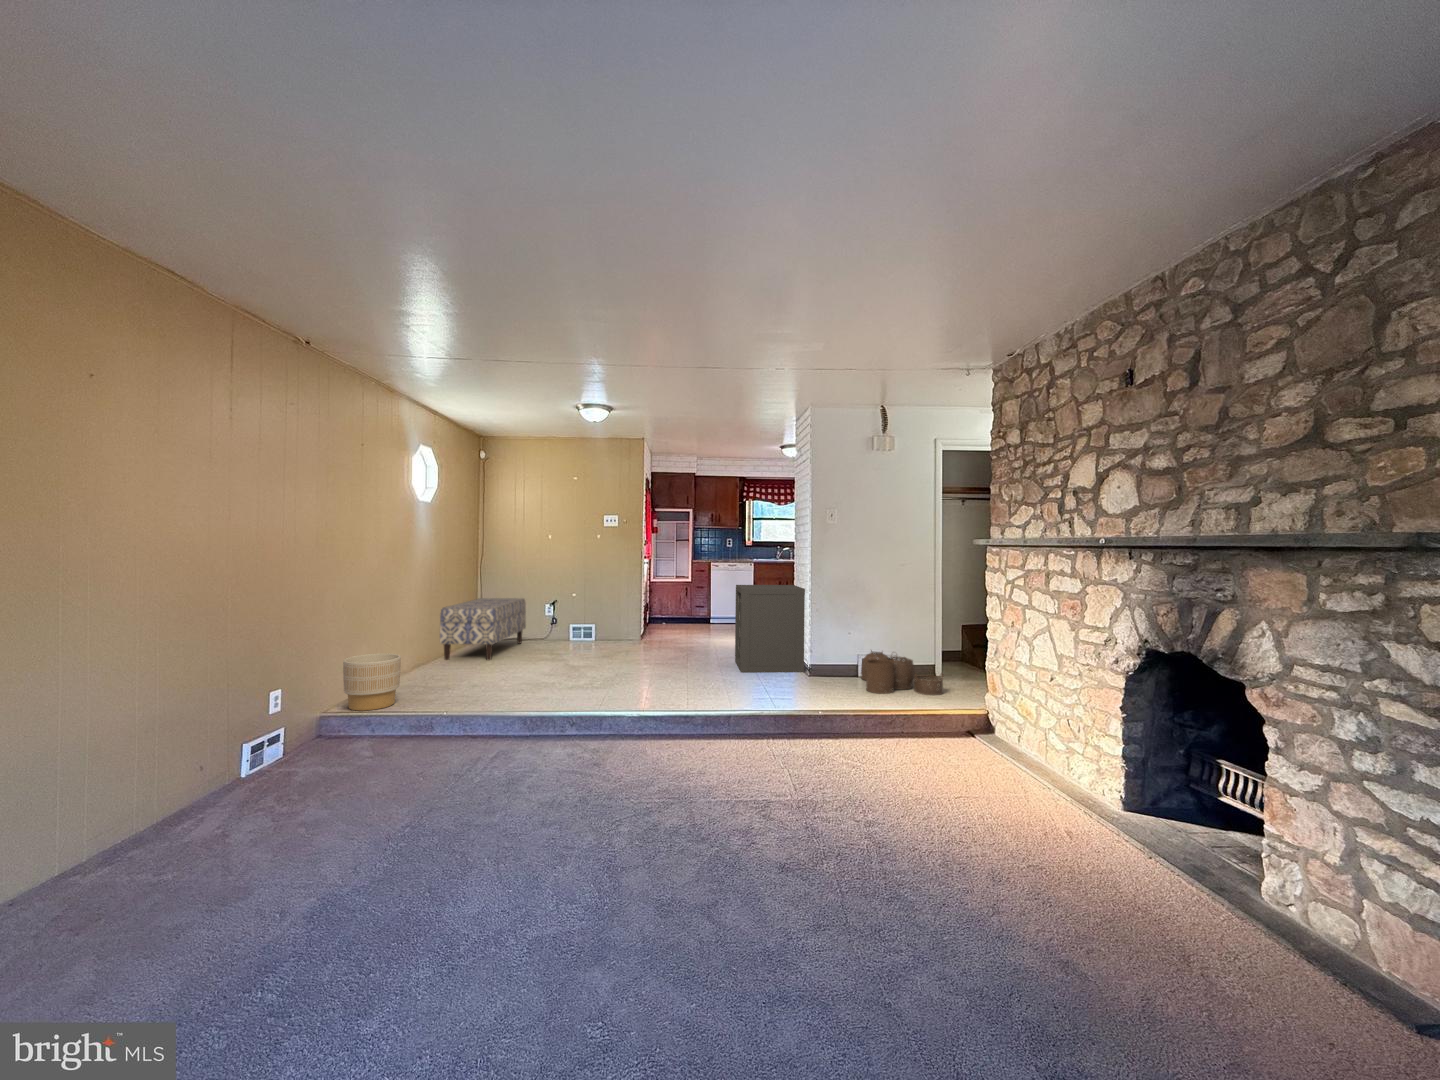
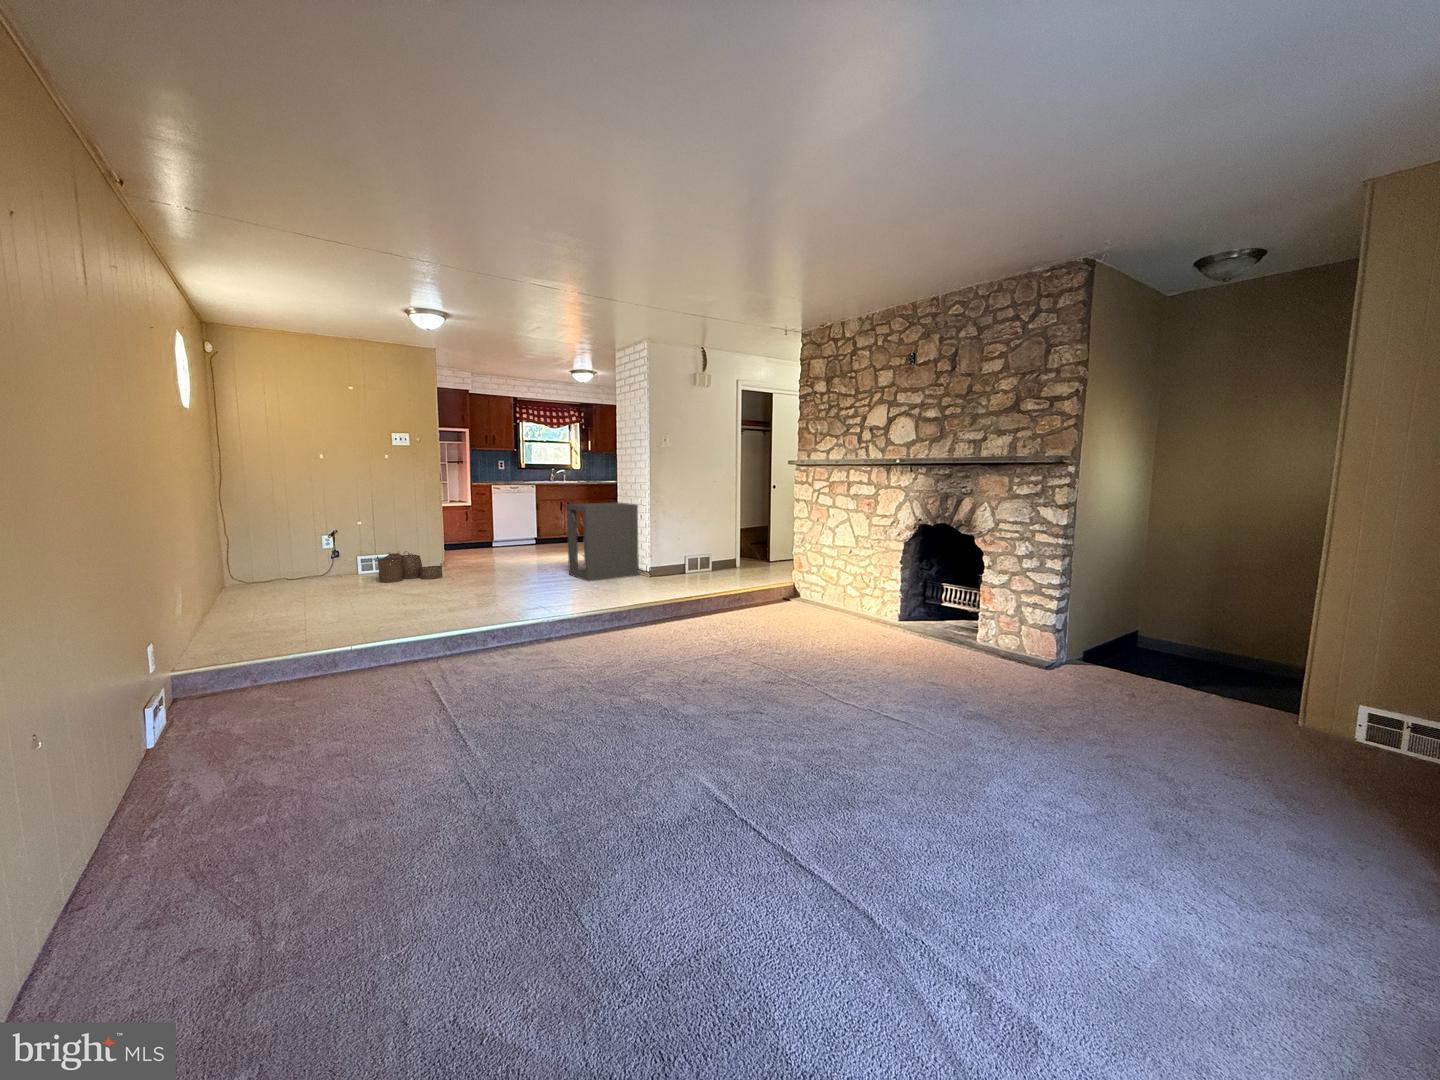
bench: present [440,598,526,660] -> none [220,531,304,608]
woven basket: present [861,650,943,695] -> present [377,551,443,583]
planter: present [343,653,401,711] -> none [200,594,274,659]

